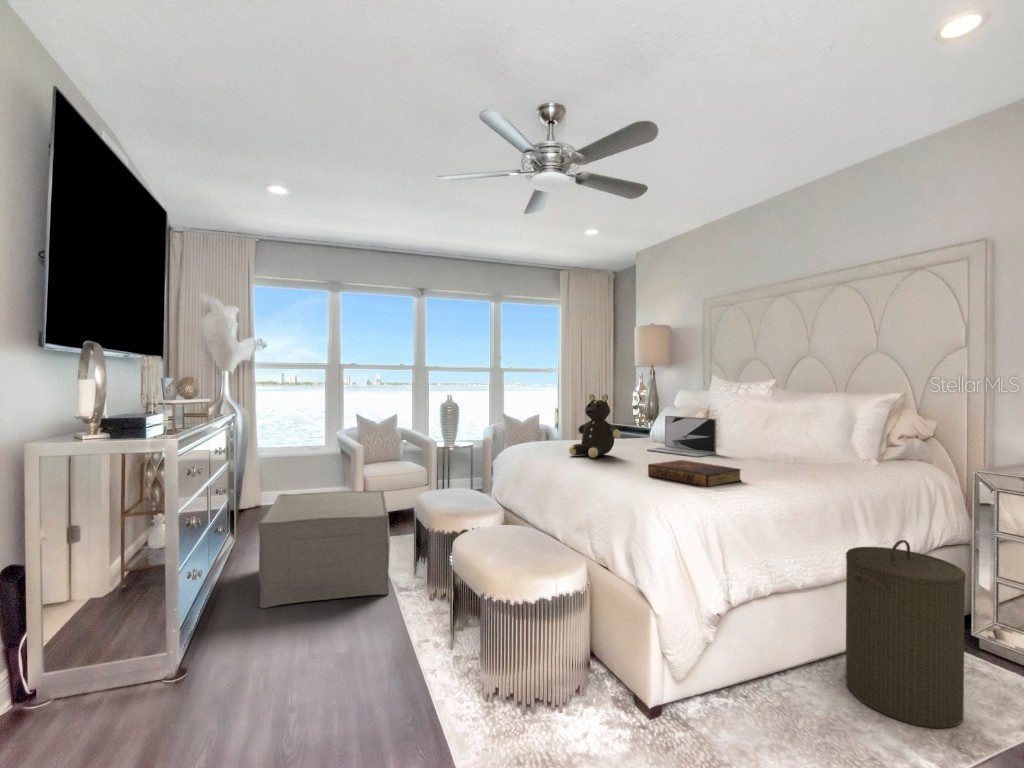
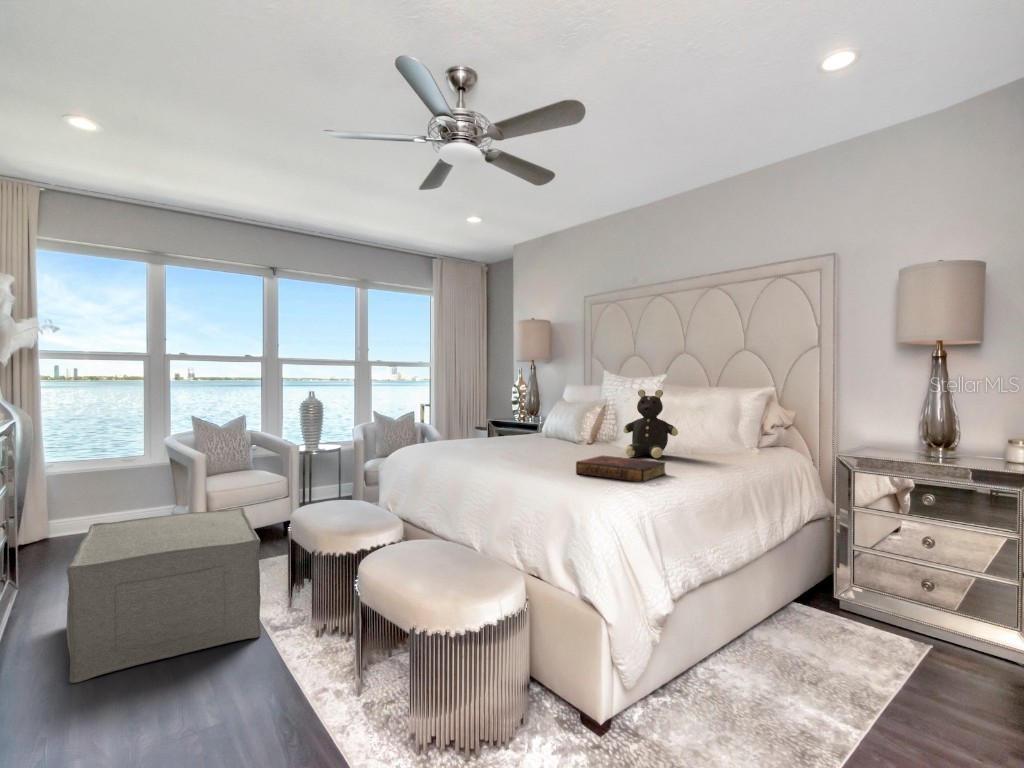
teddy bear: present [569,394,620,458] -> present [623,390,678,458]
laptop: present [647,416,717,457] -> none [550,411,617,451]
laundry hamper: present [845,540,966,728] -> none [754,520,855,690]

